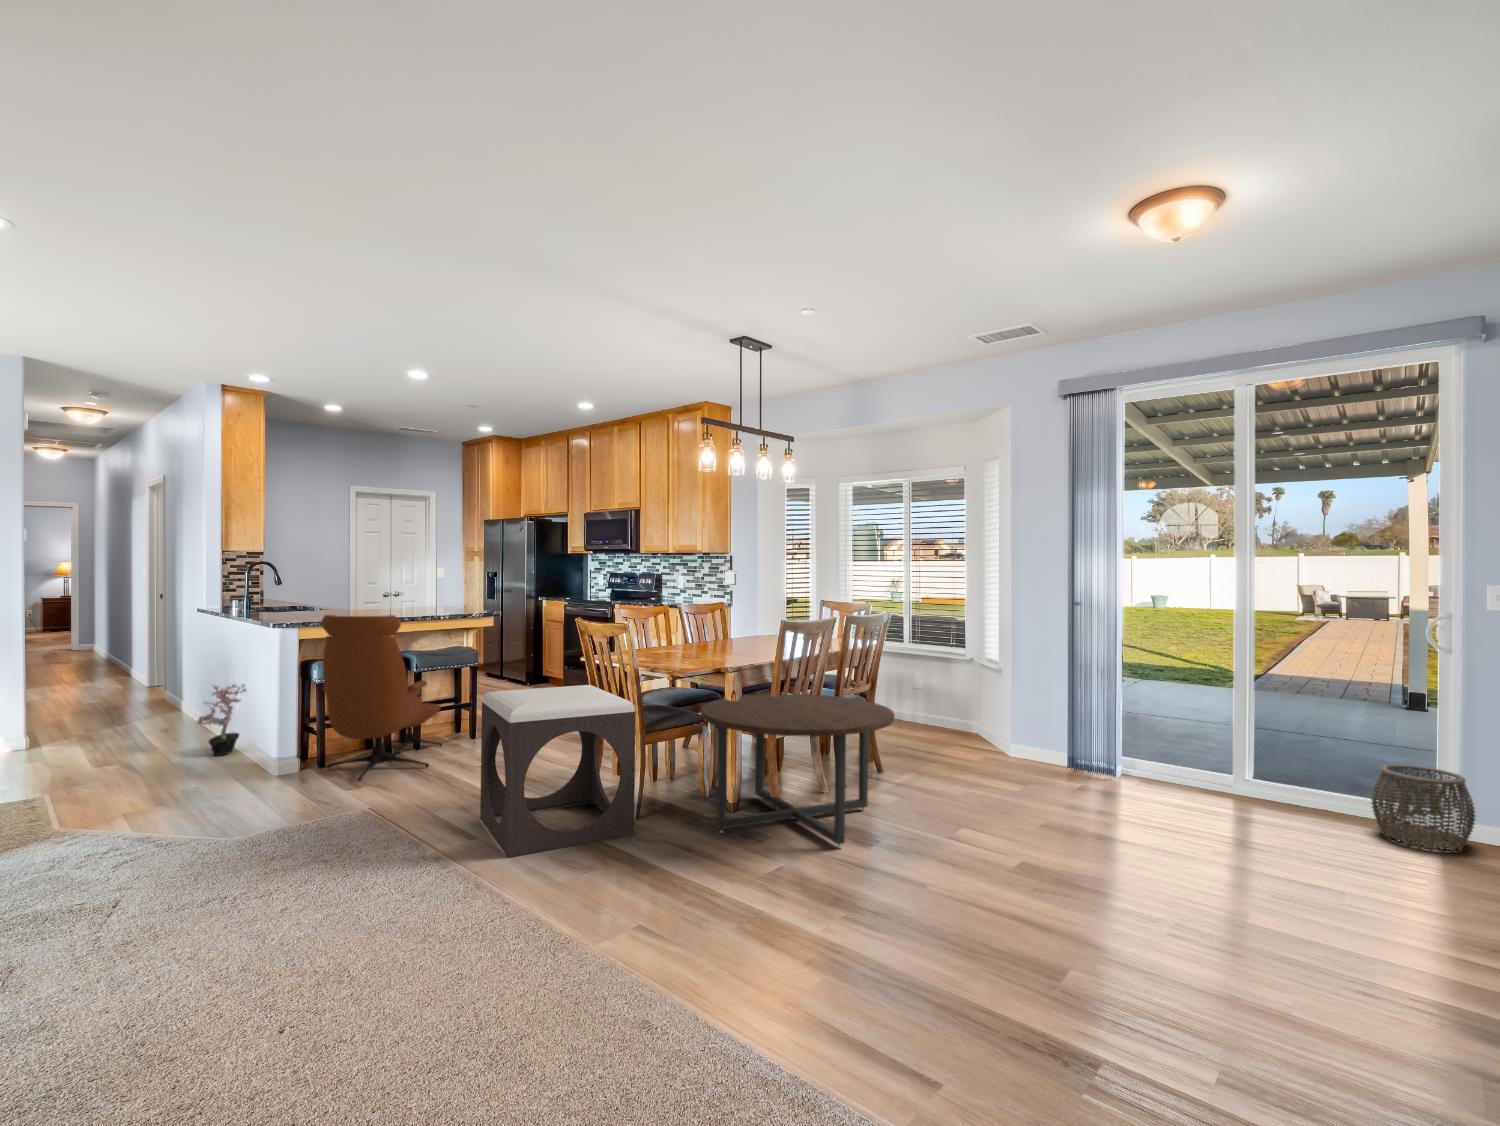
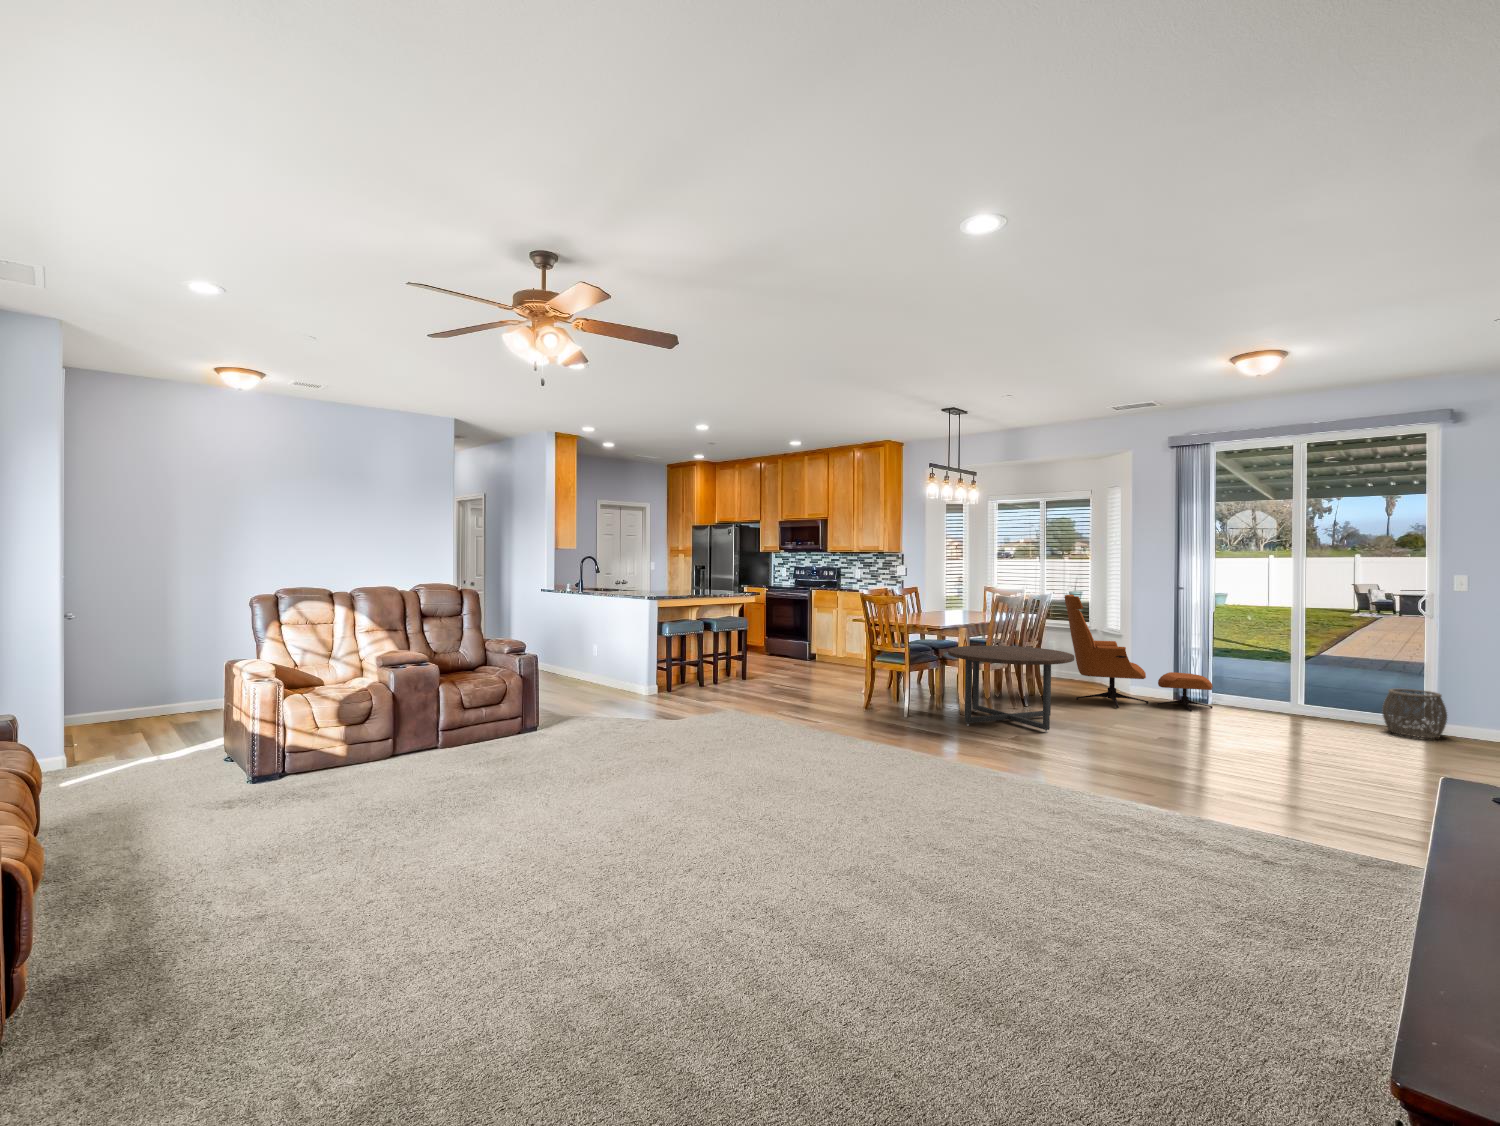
lounge chair: present [321,615,442,781] -> present [1065,595,1213,711]
potted plant: present [198,684,246,756] -> none [575,639,612,689]
footstool: present [480,685,636,857] -> none [813,638,917,733]

